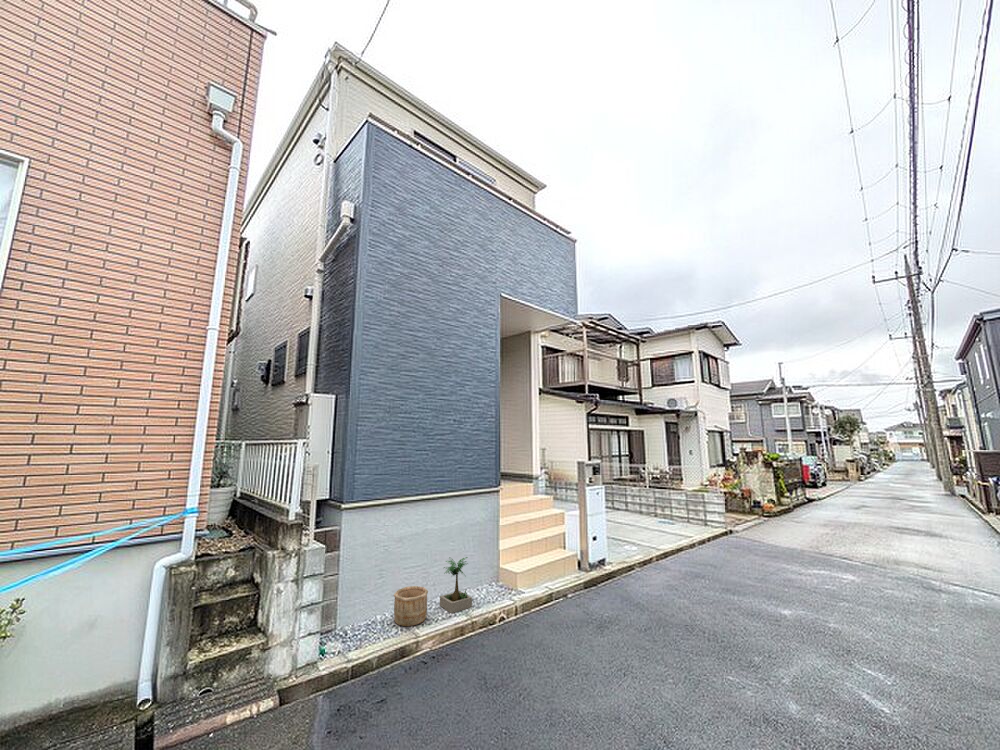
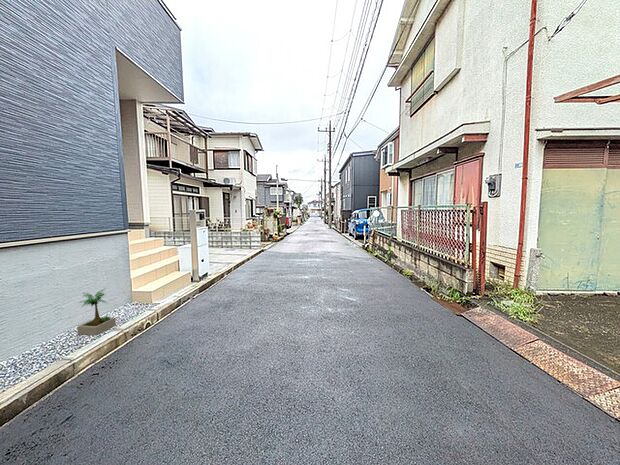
wooden bucket: present [394,586,428,626] -> none [19,323,68,363]

